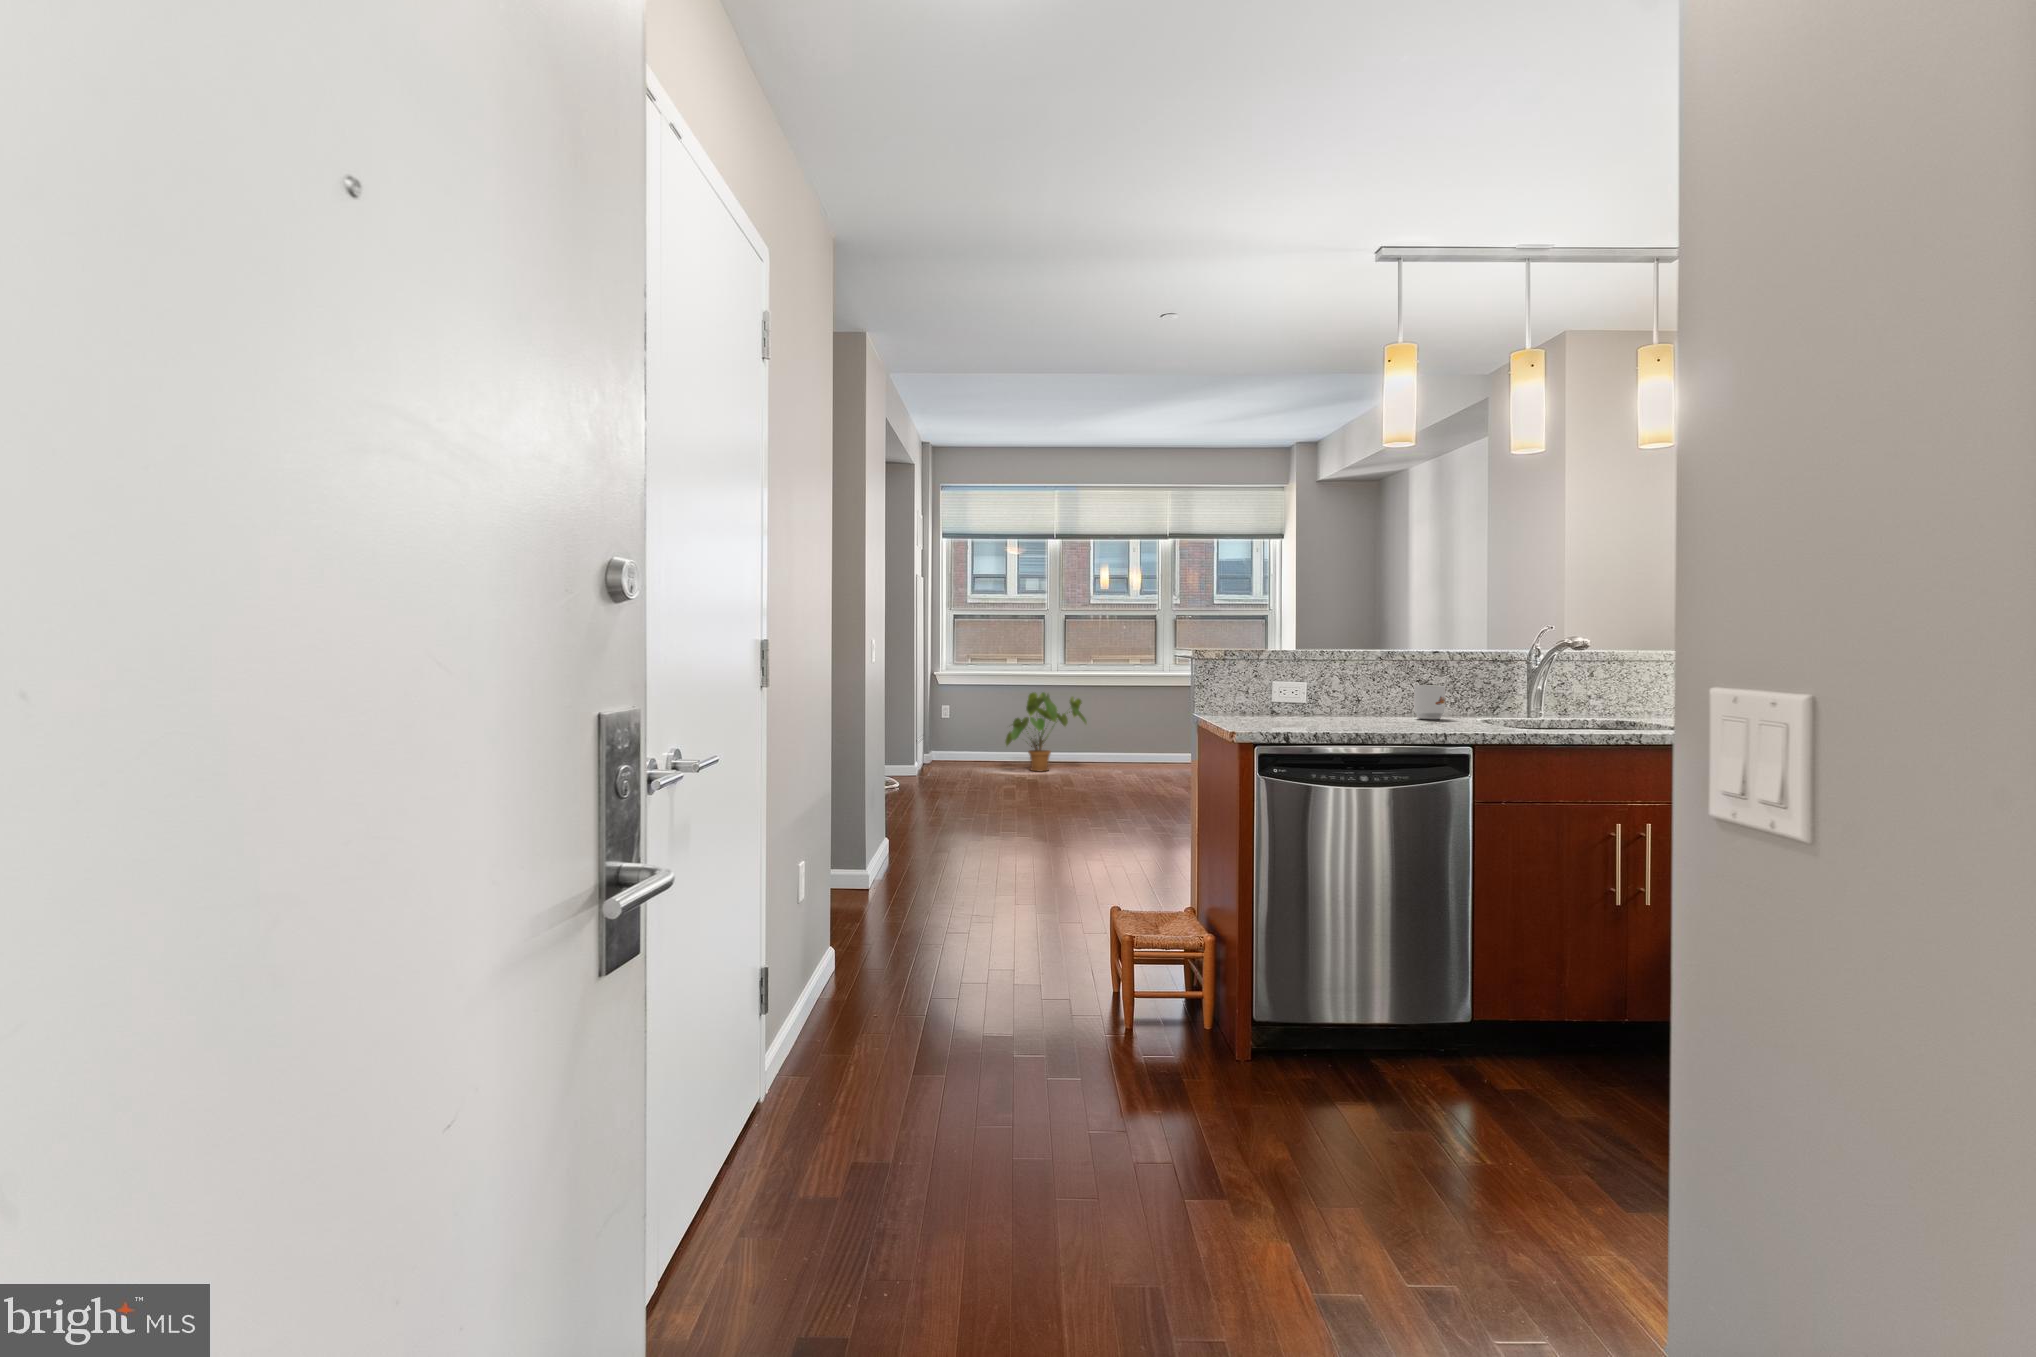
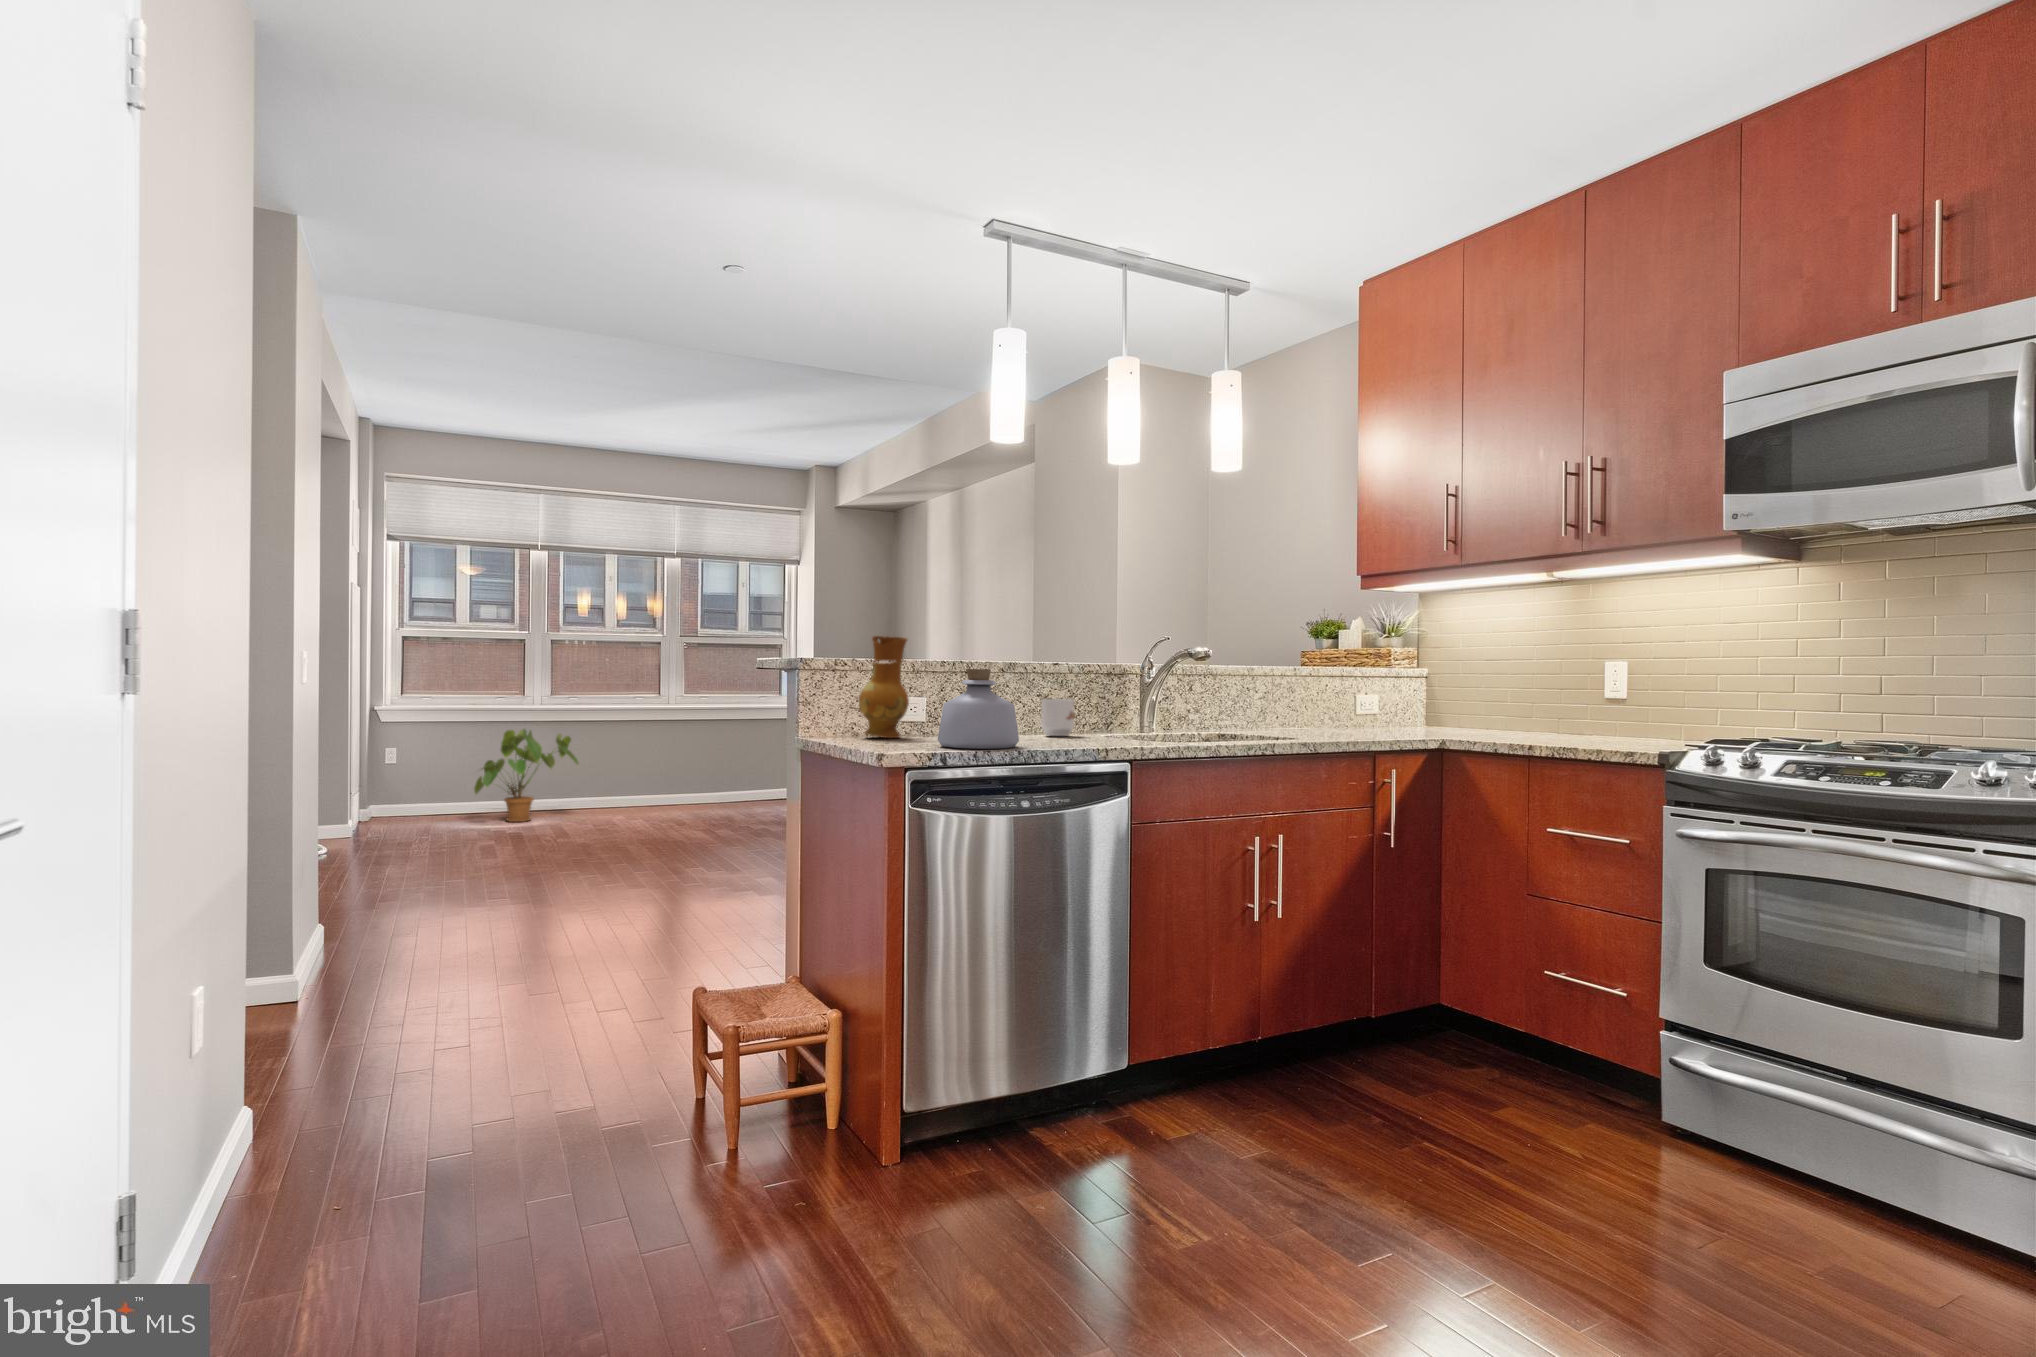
ceramic jug: none [1246,630,1290,717] -> present [859,636,909,738]
bottle: none [1295,662,1366,730] -> present [938,669,1019,749]

